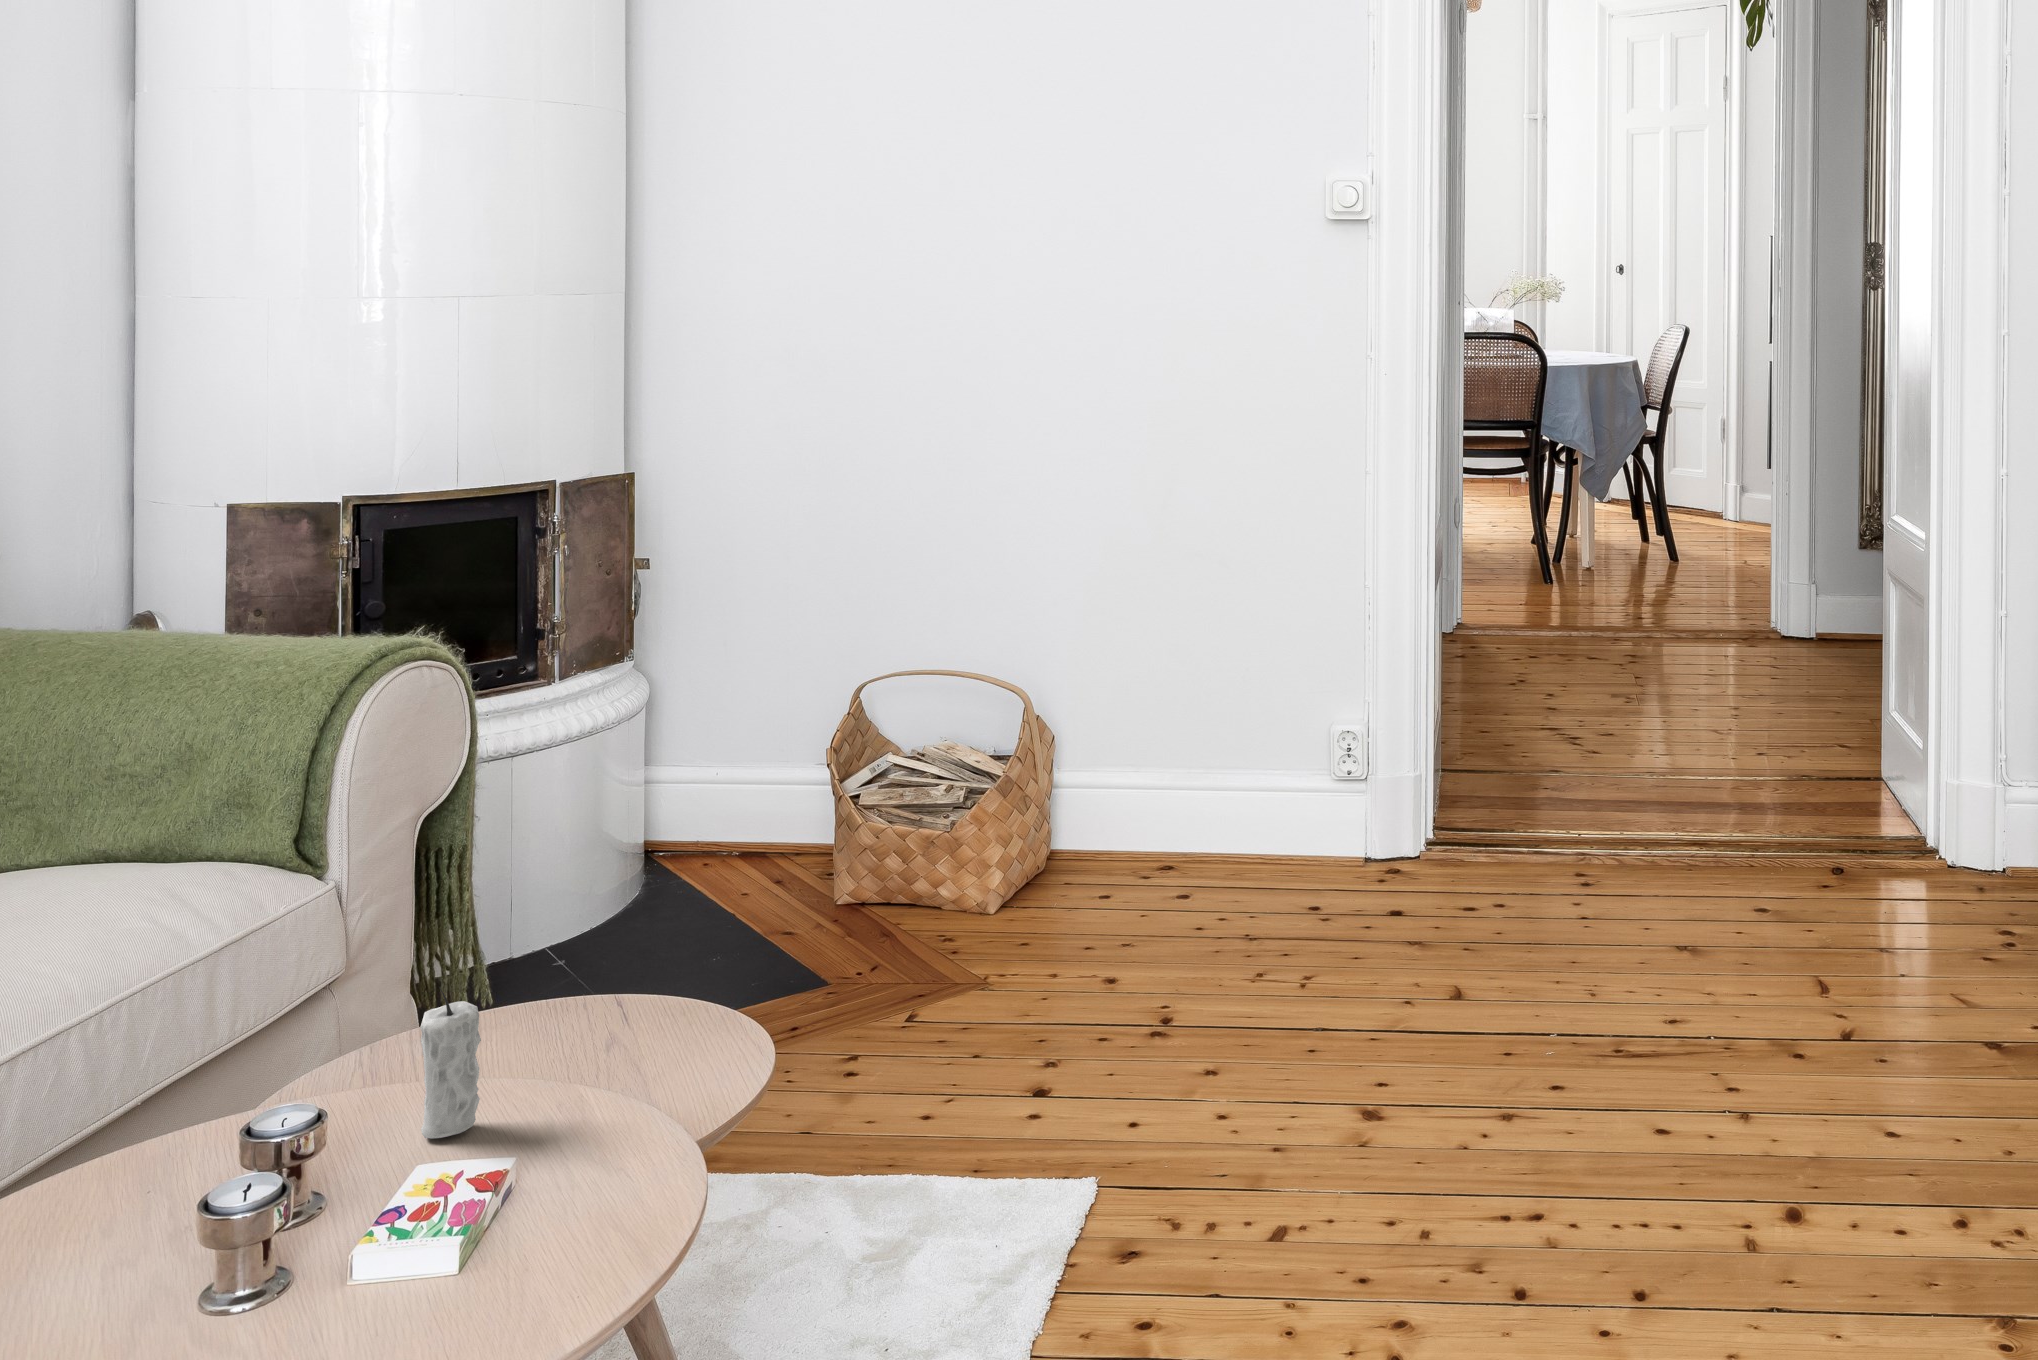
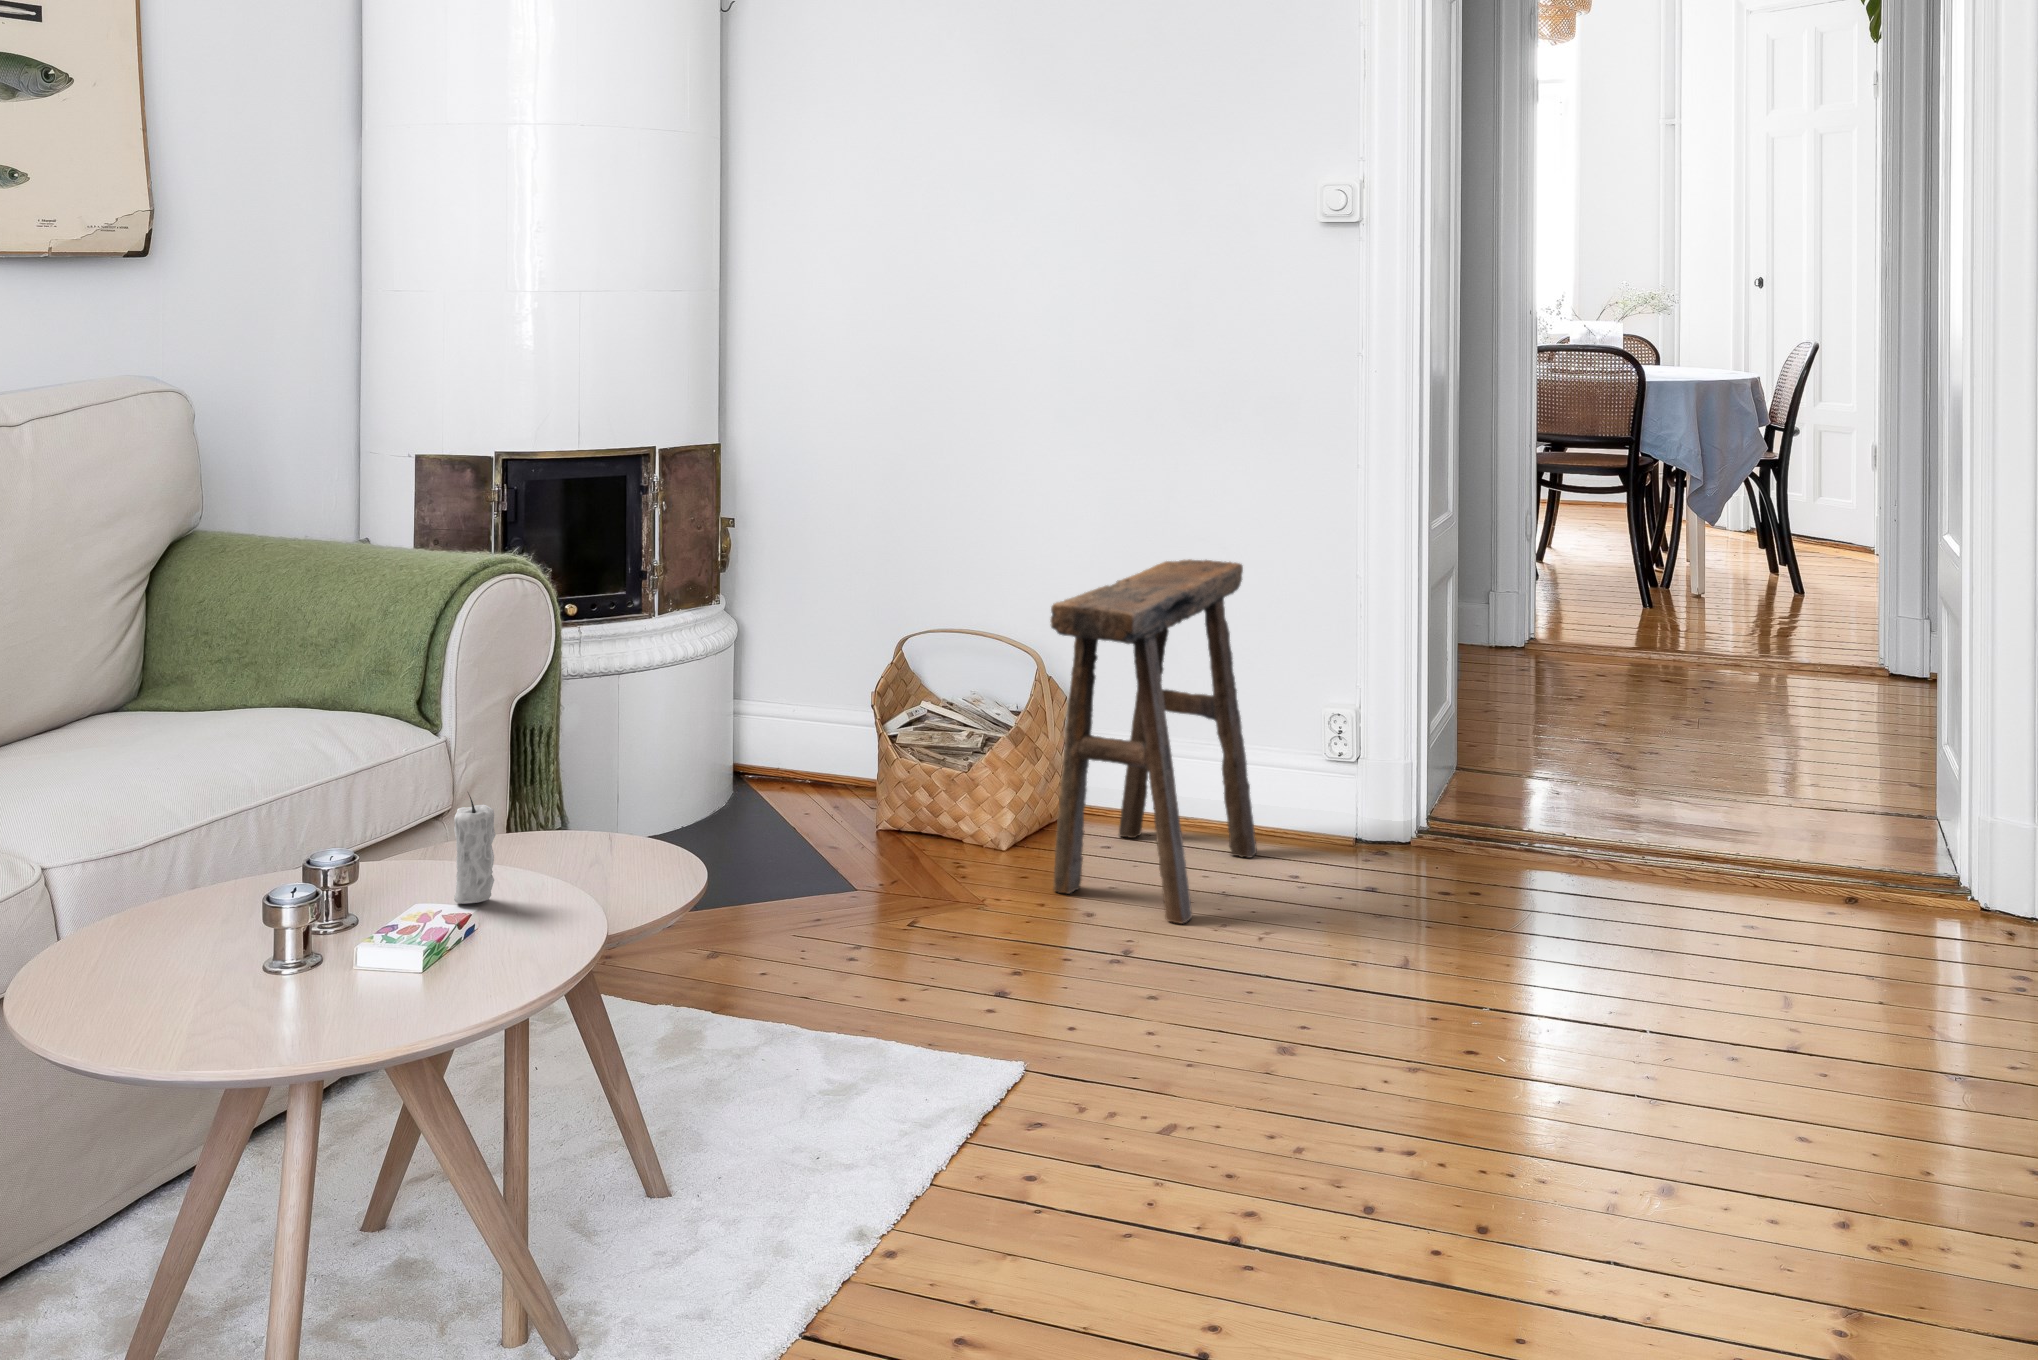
stool: none [1065,578,1269,978] -> present [1050,559,1257,924]

